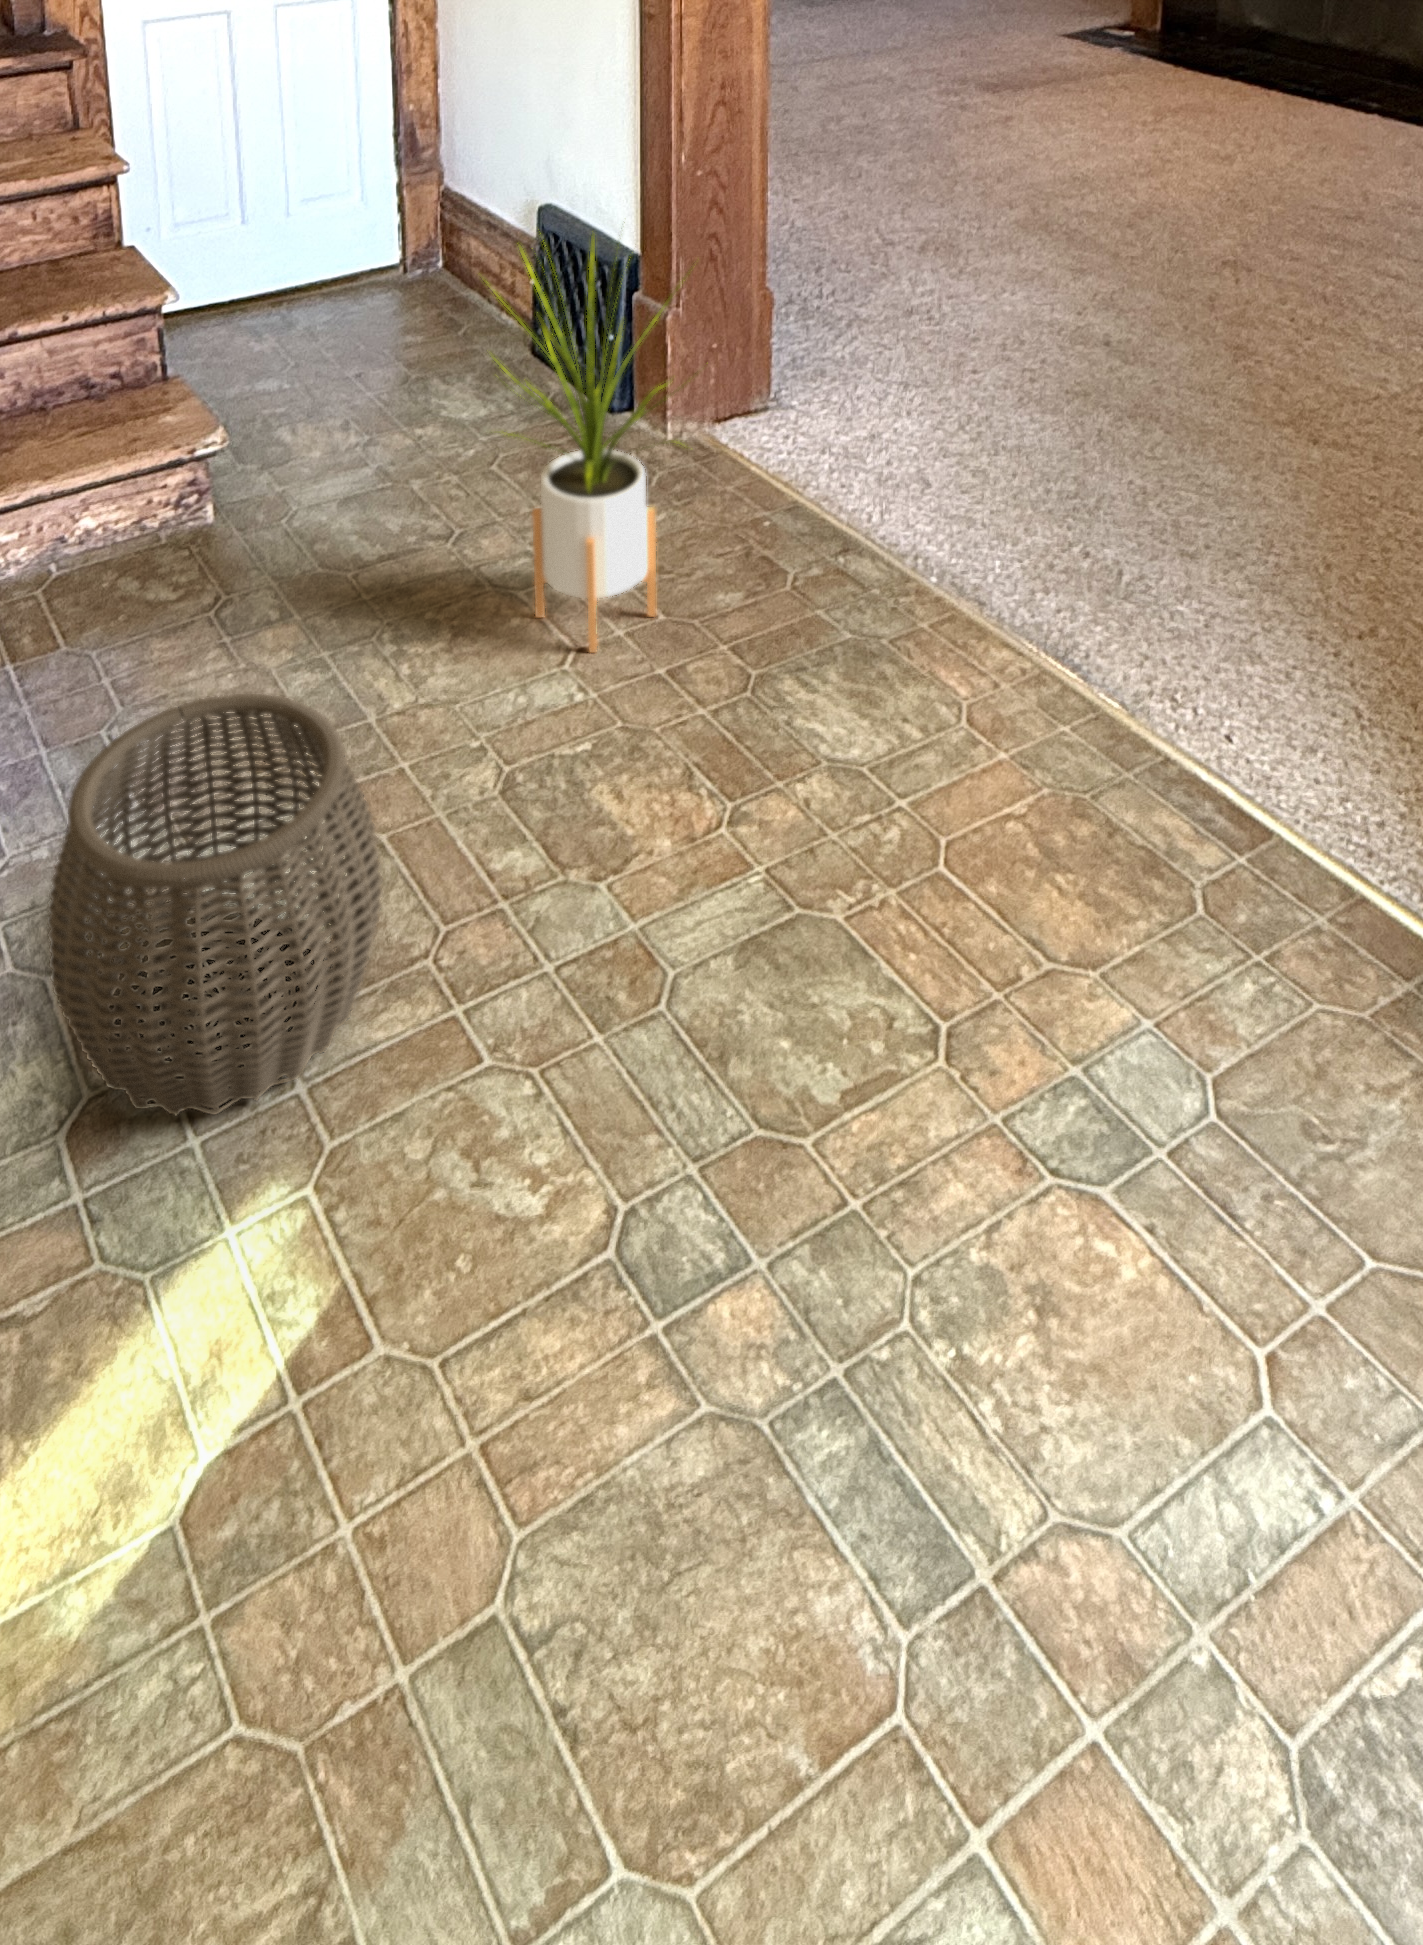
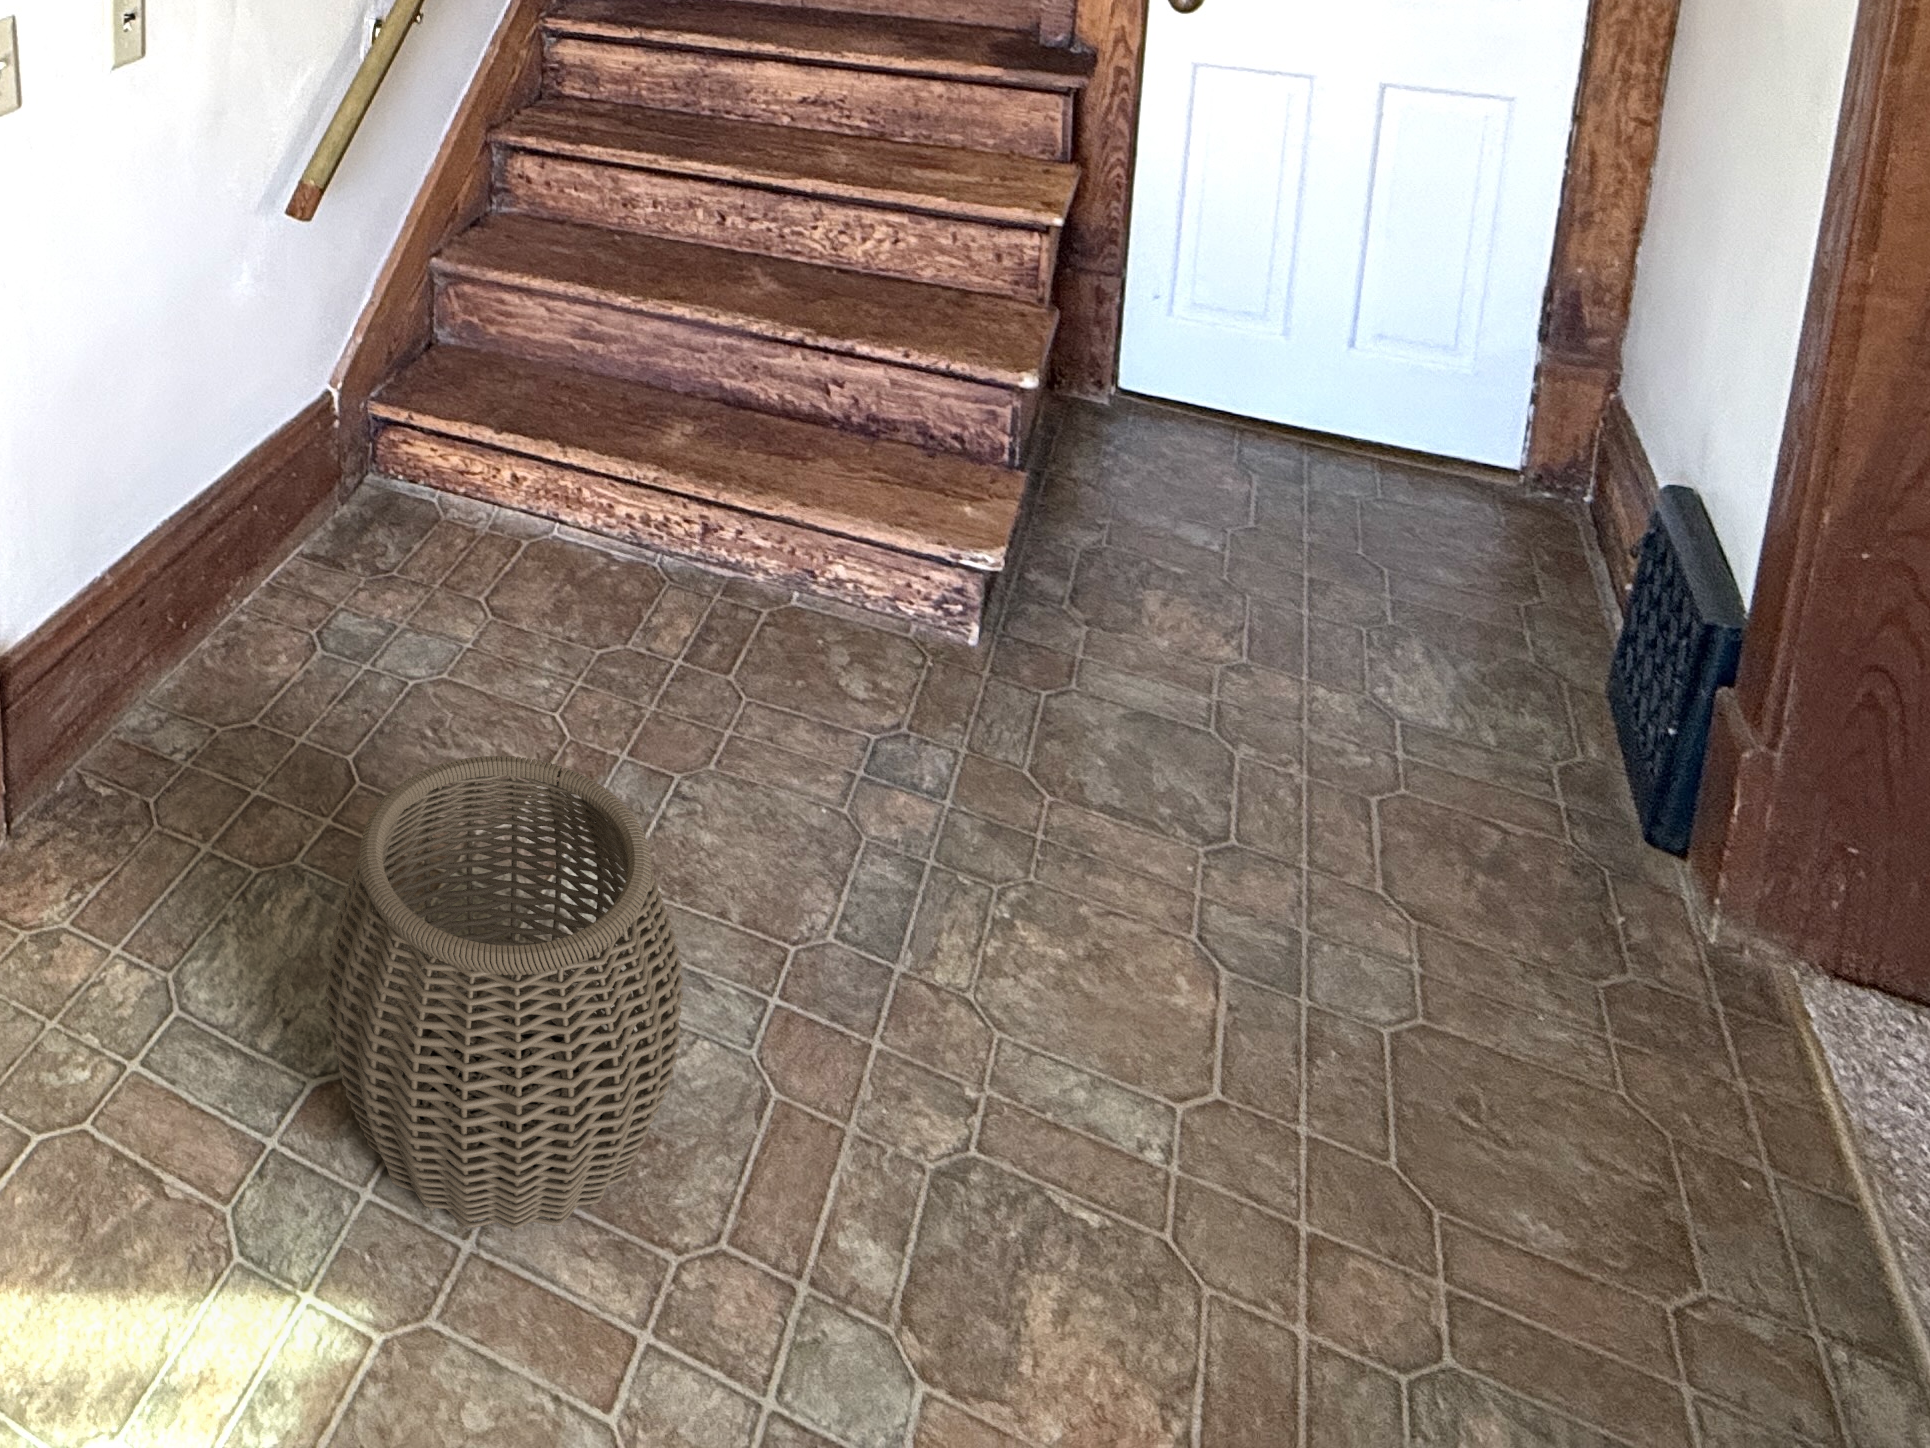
house plant: present [491,235,696,653] -> none [1133,469,1568,1162]

